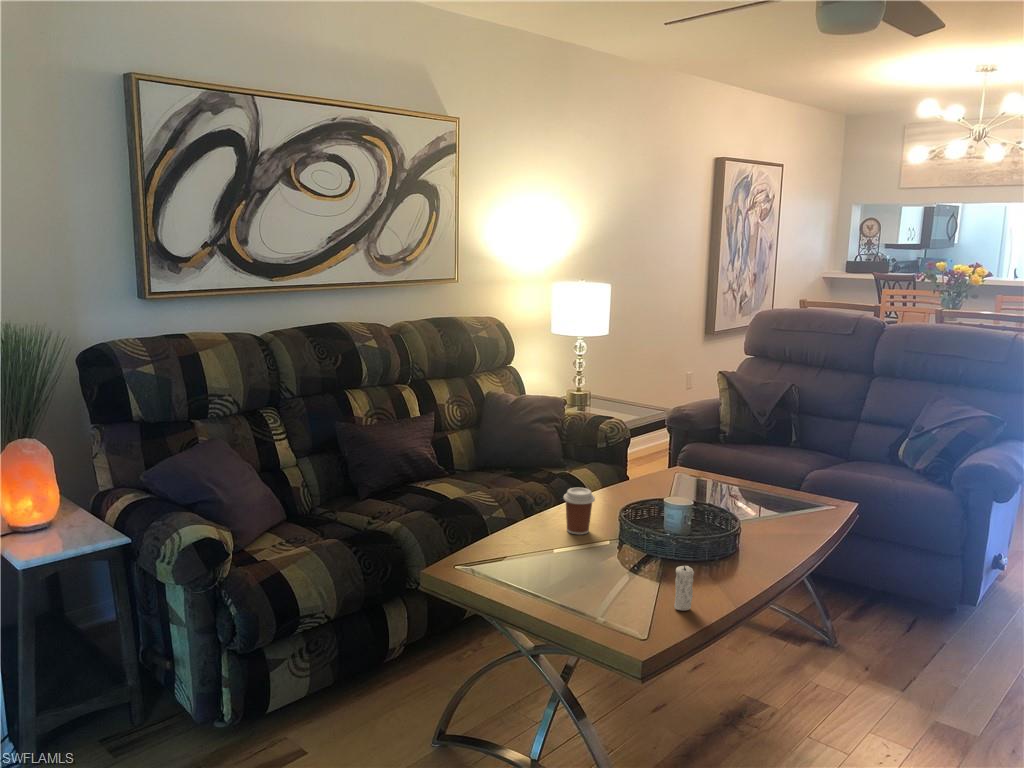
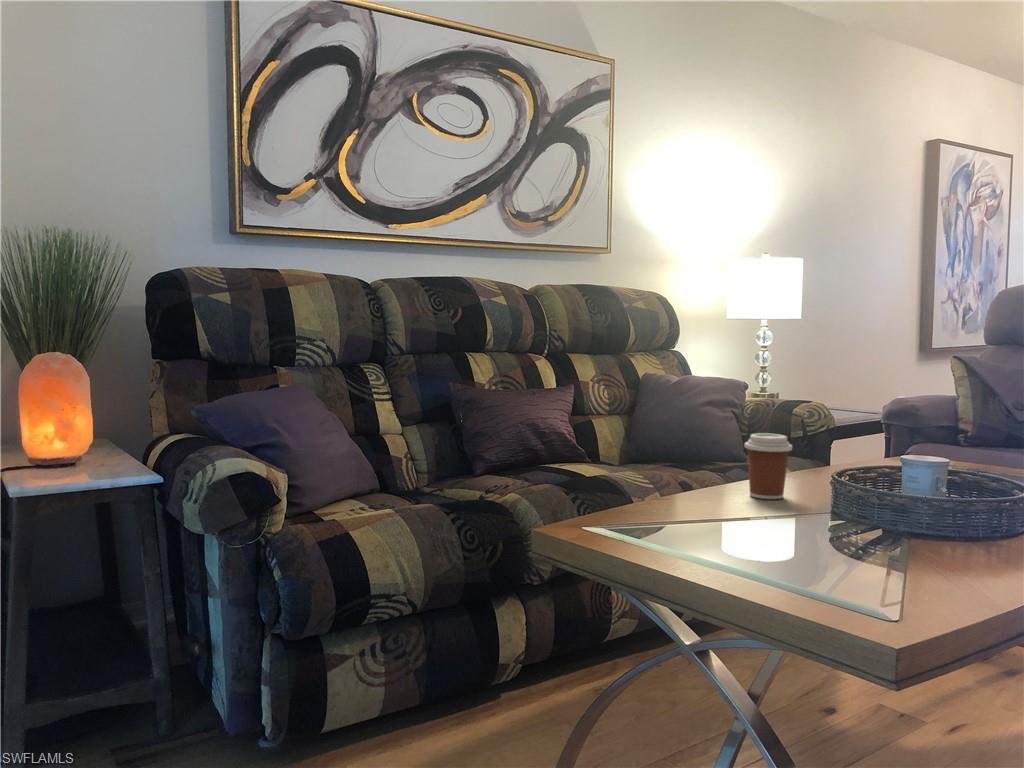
candle: present [674,565,694,610] -> none [942,493,980,583]

